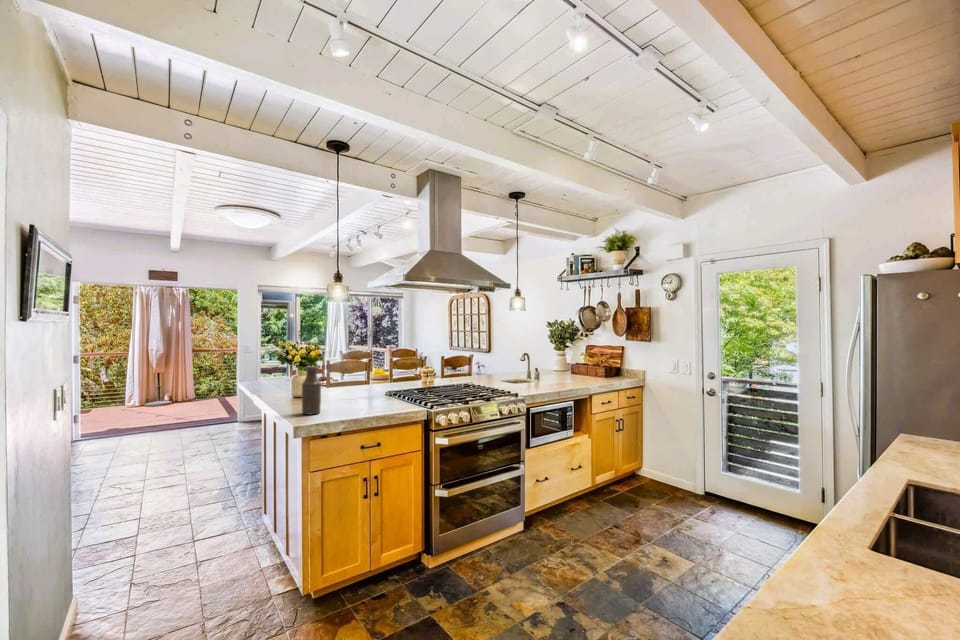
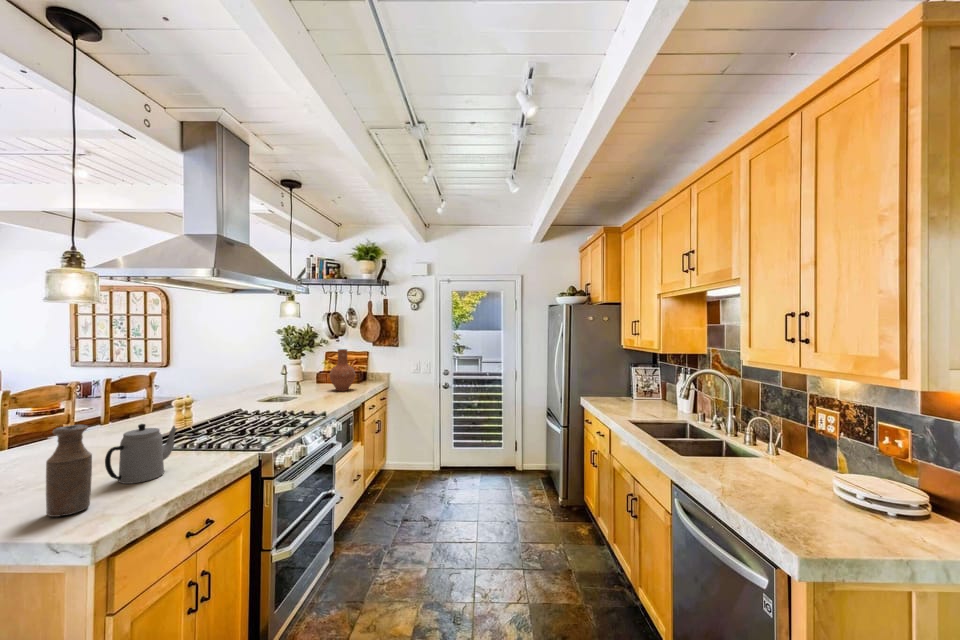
vase: none [568,341,593,382] -> present [330,349,355,391]
teapot: none [338,374,383,409] -> present [105,424,177,484]

